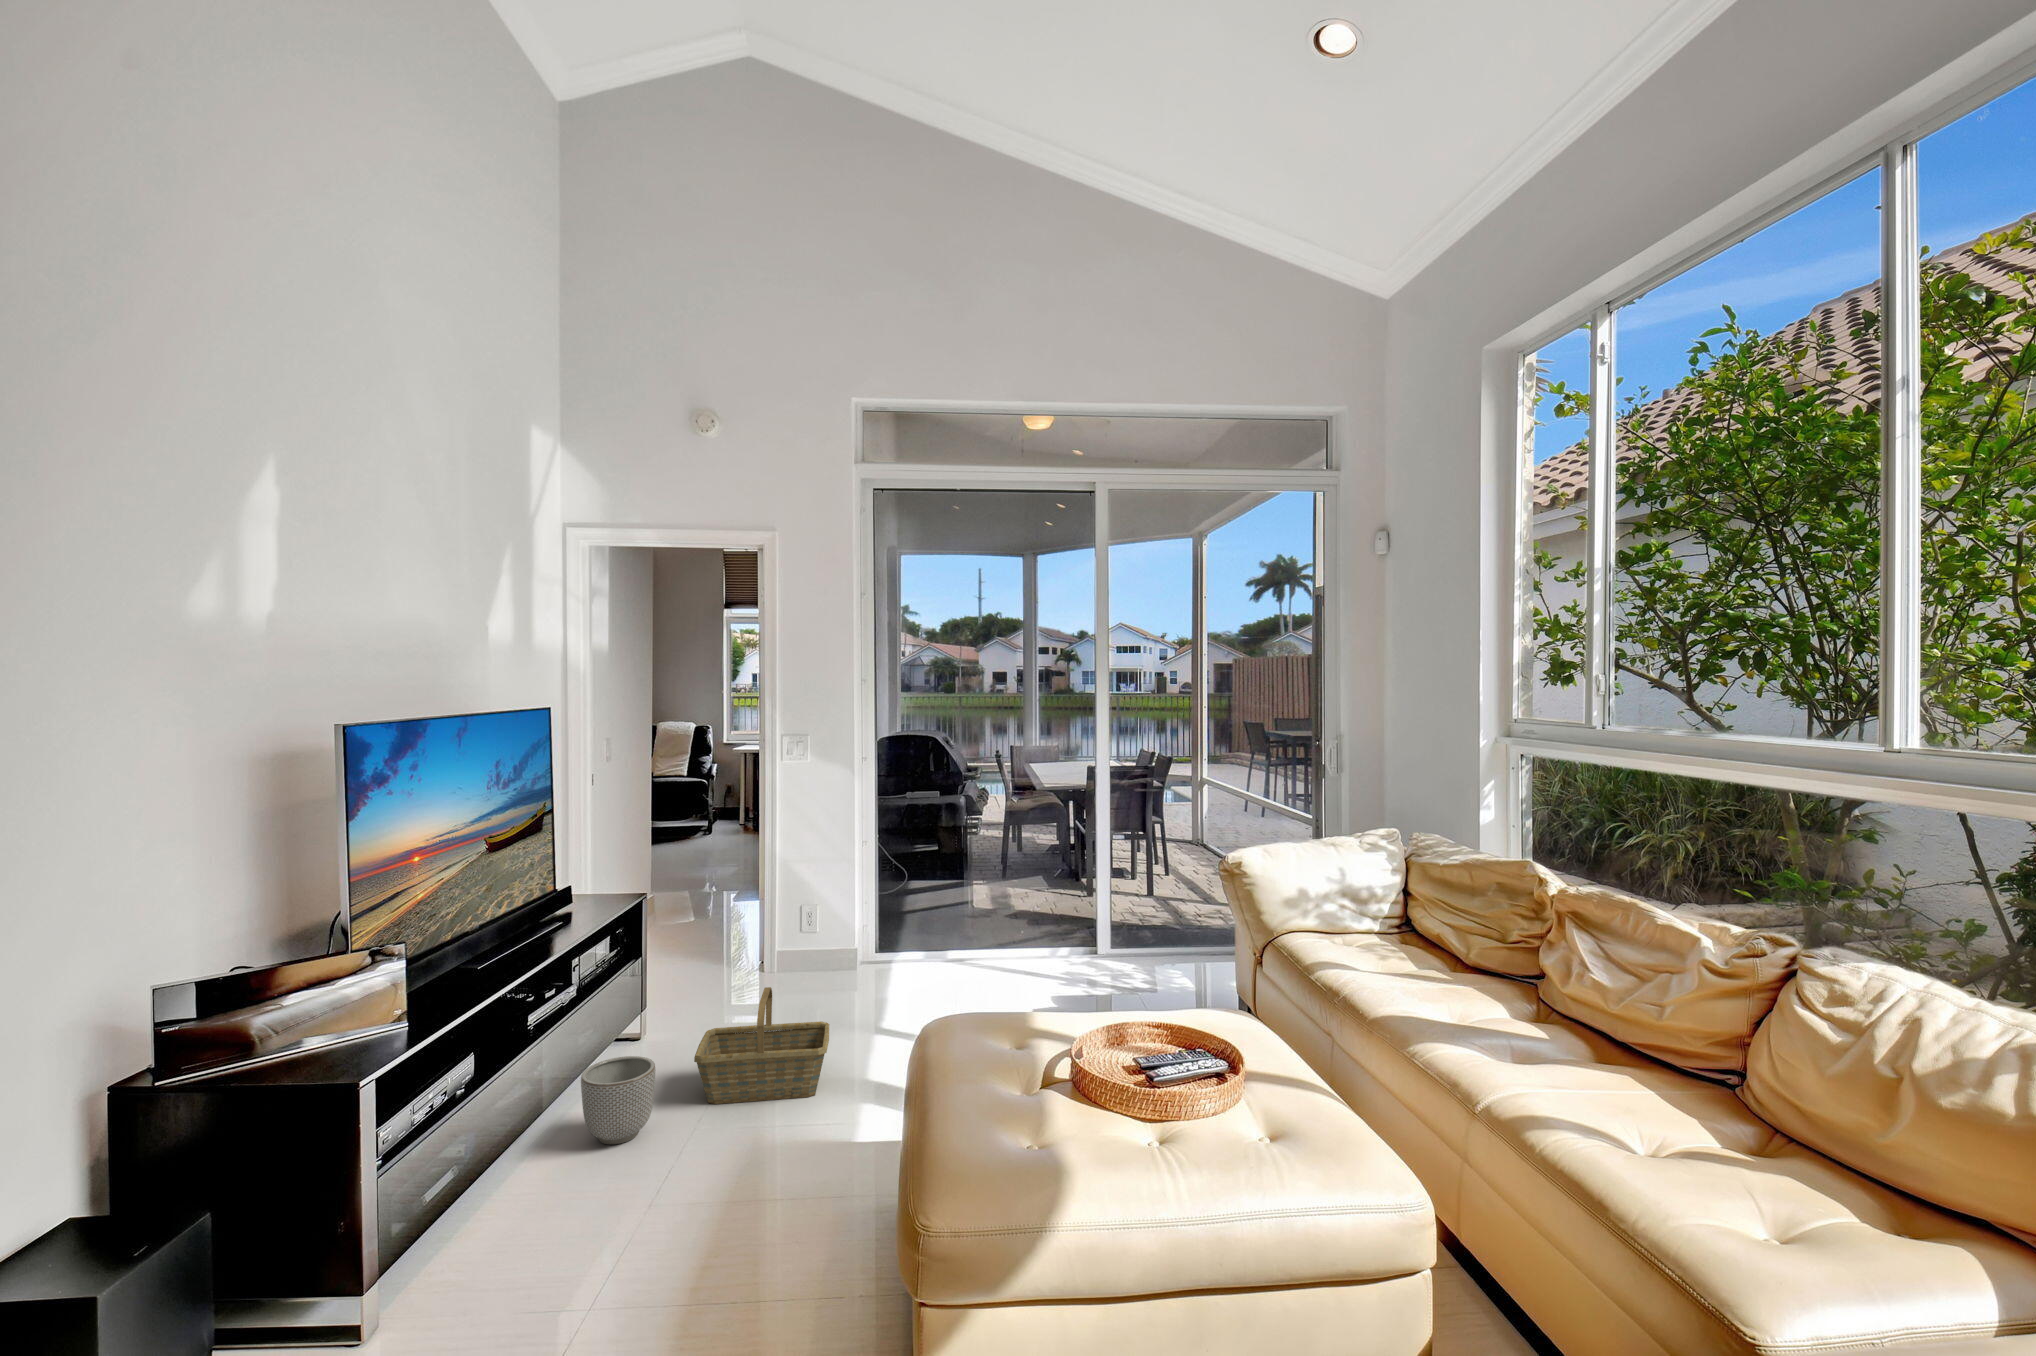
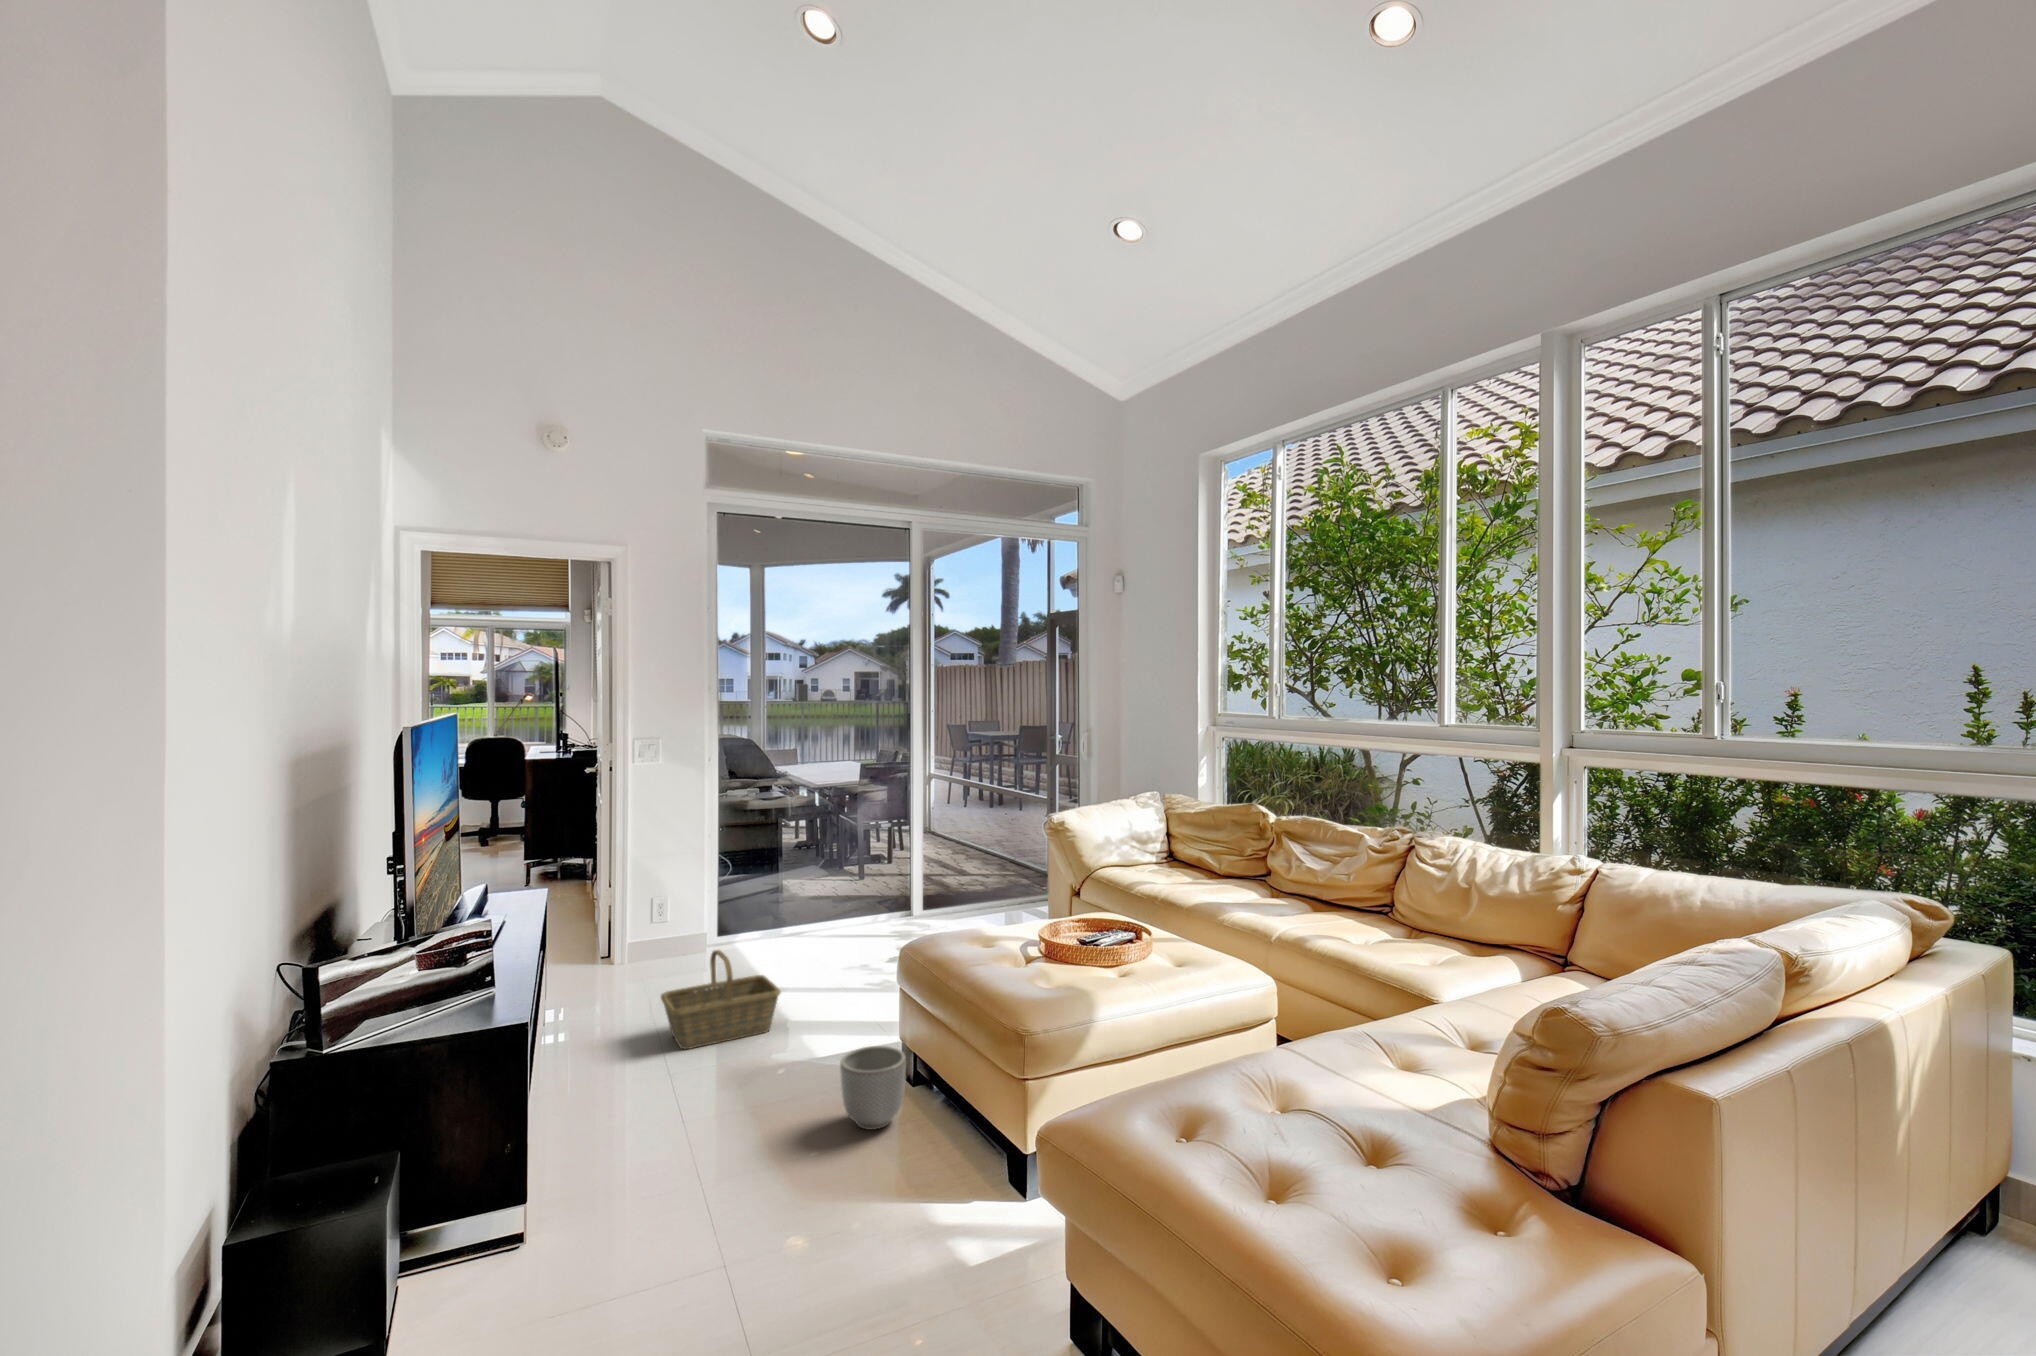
planter: present [581,1056,656,1144] -> present [840,1046,906,1130]

